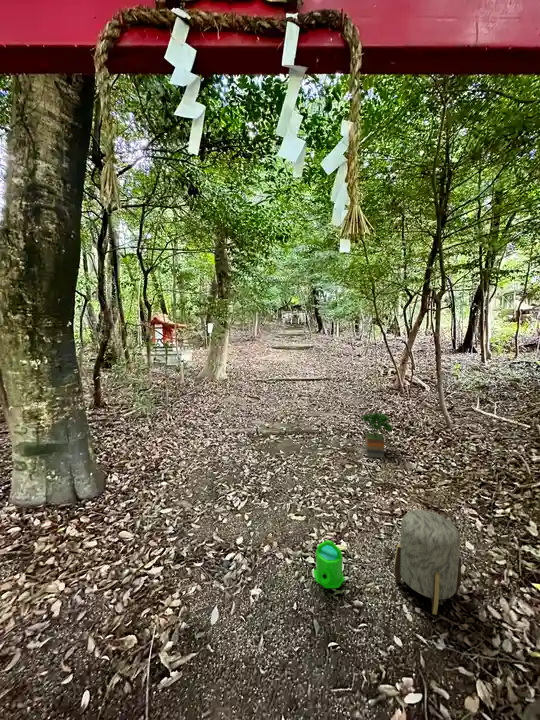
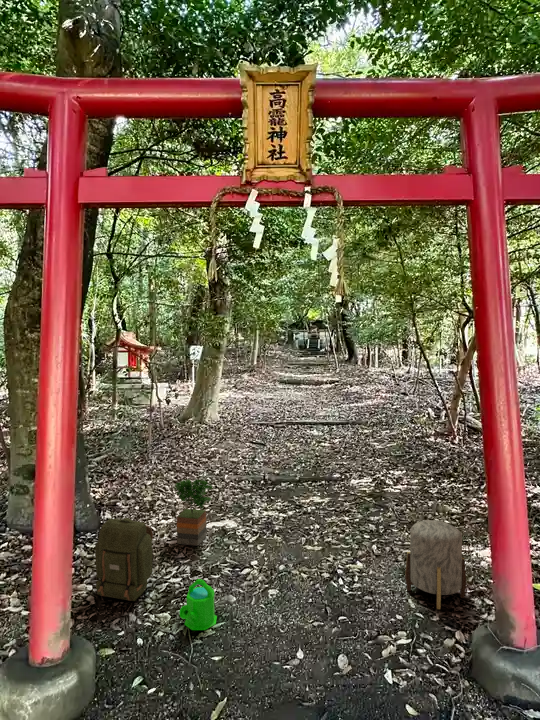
potted tree: present [362,413,392,458] -> present [175,479,212,546]
backpack: none [66,513,134,603] -> present [95,518,153,601]
watering can: present [314,540,344,588] -> present [180,579,217,630]

